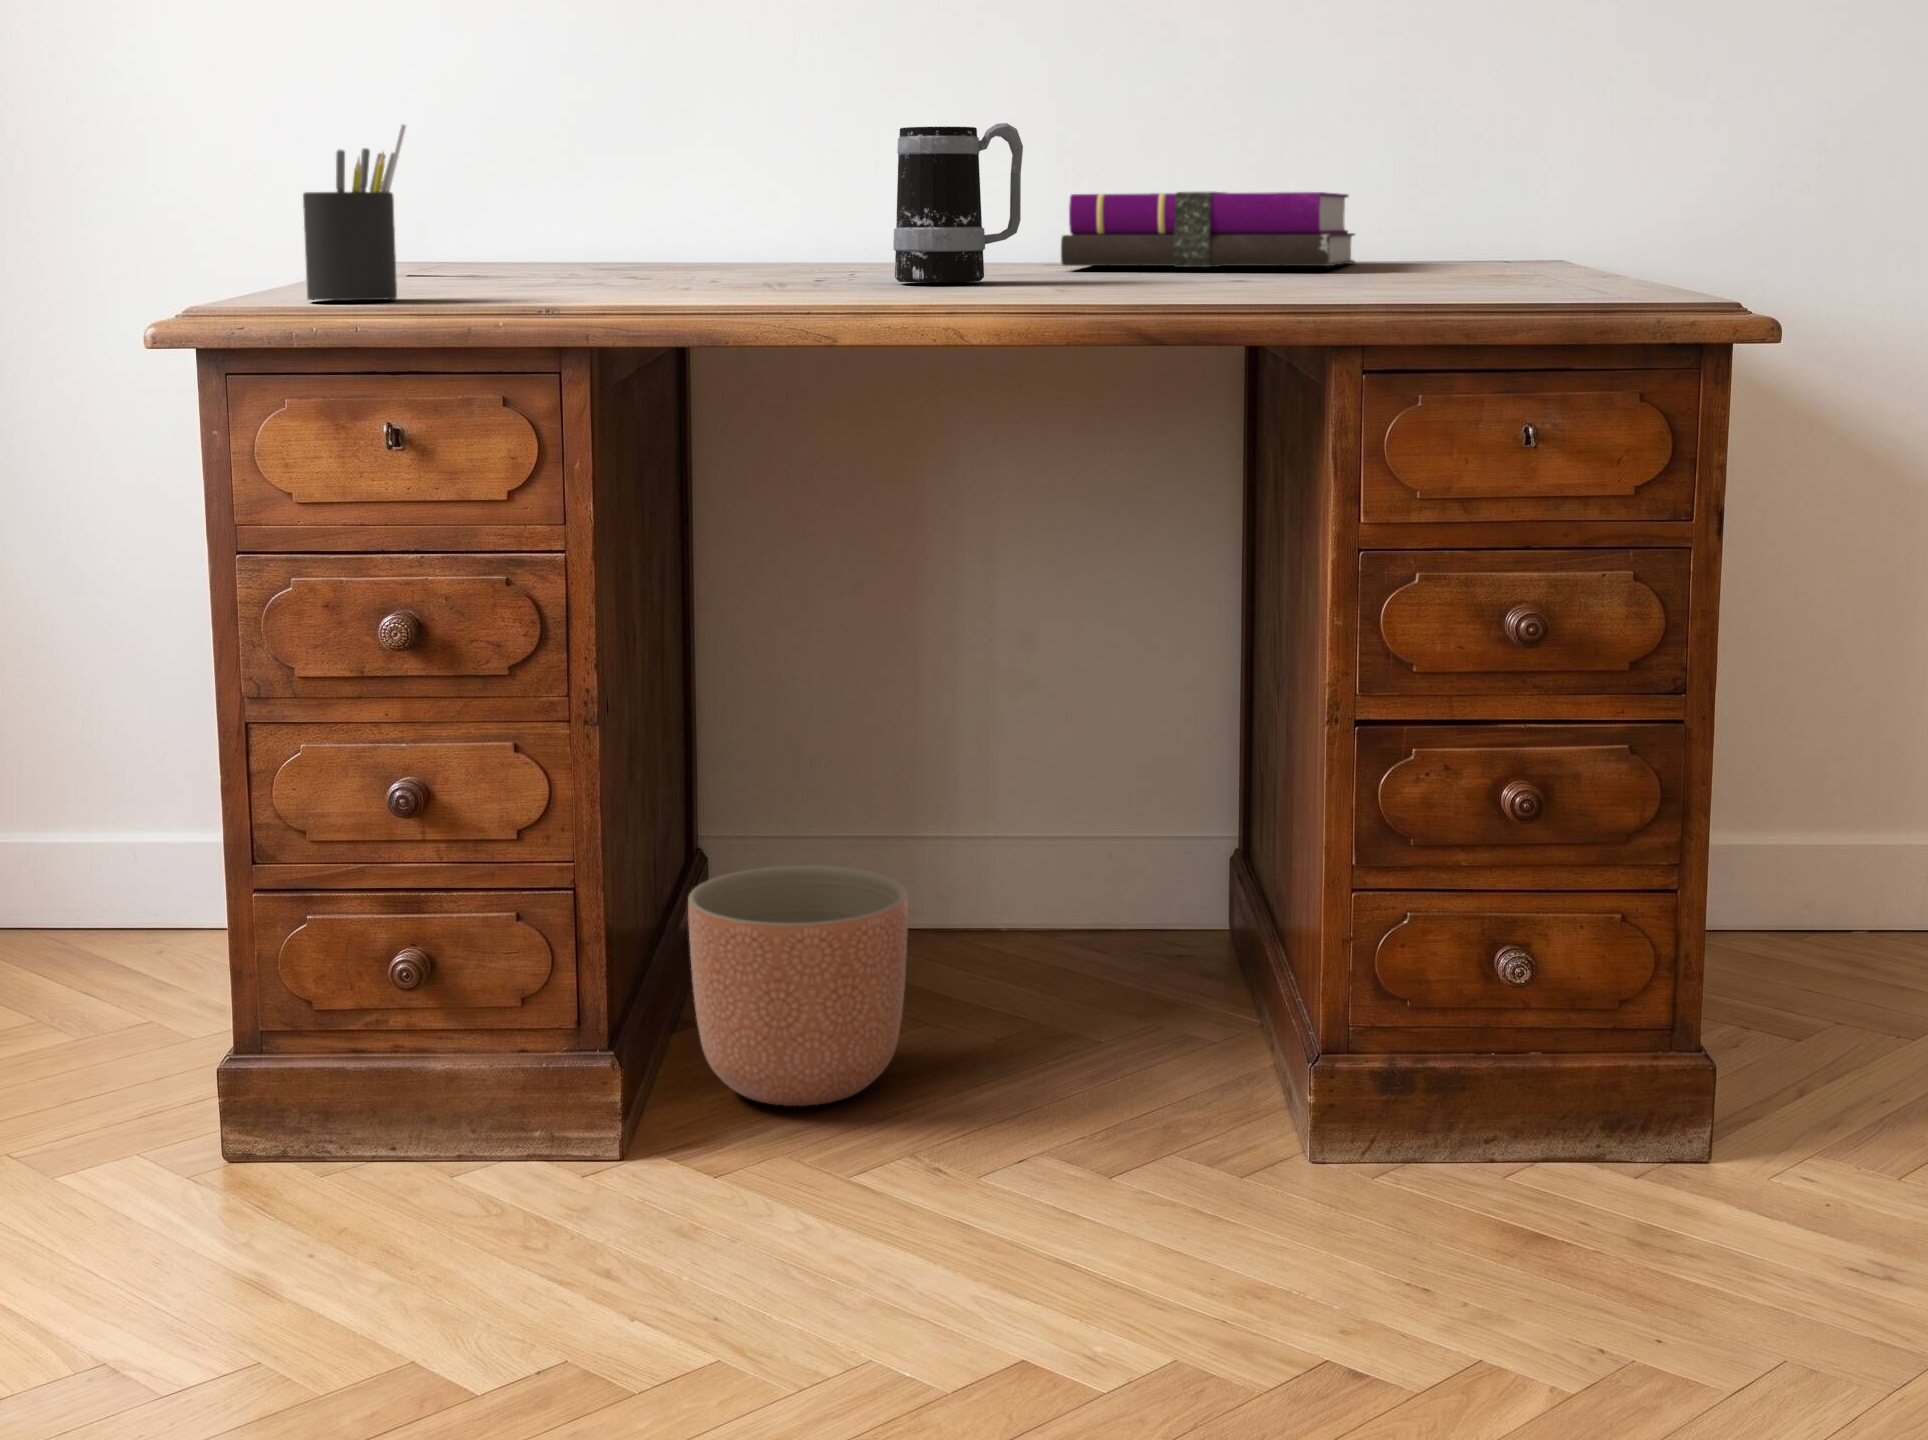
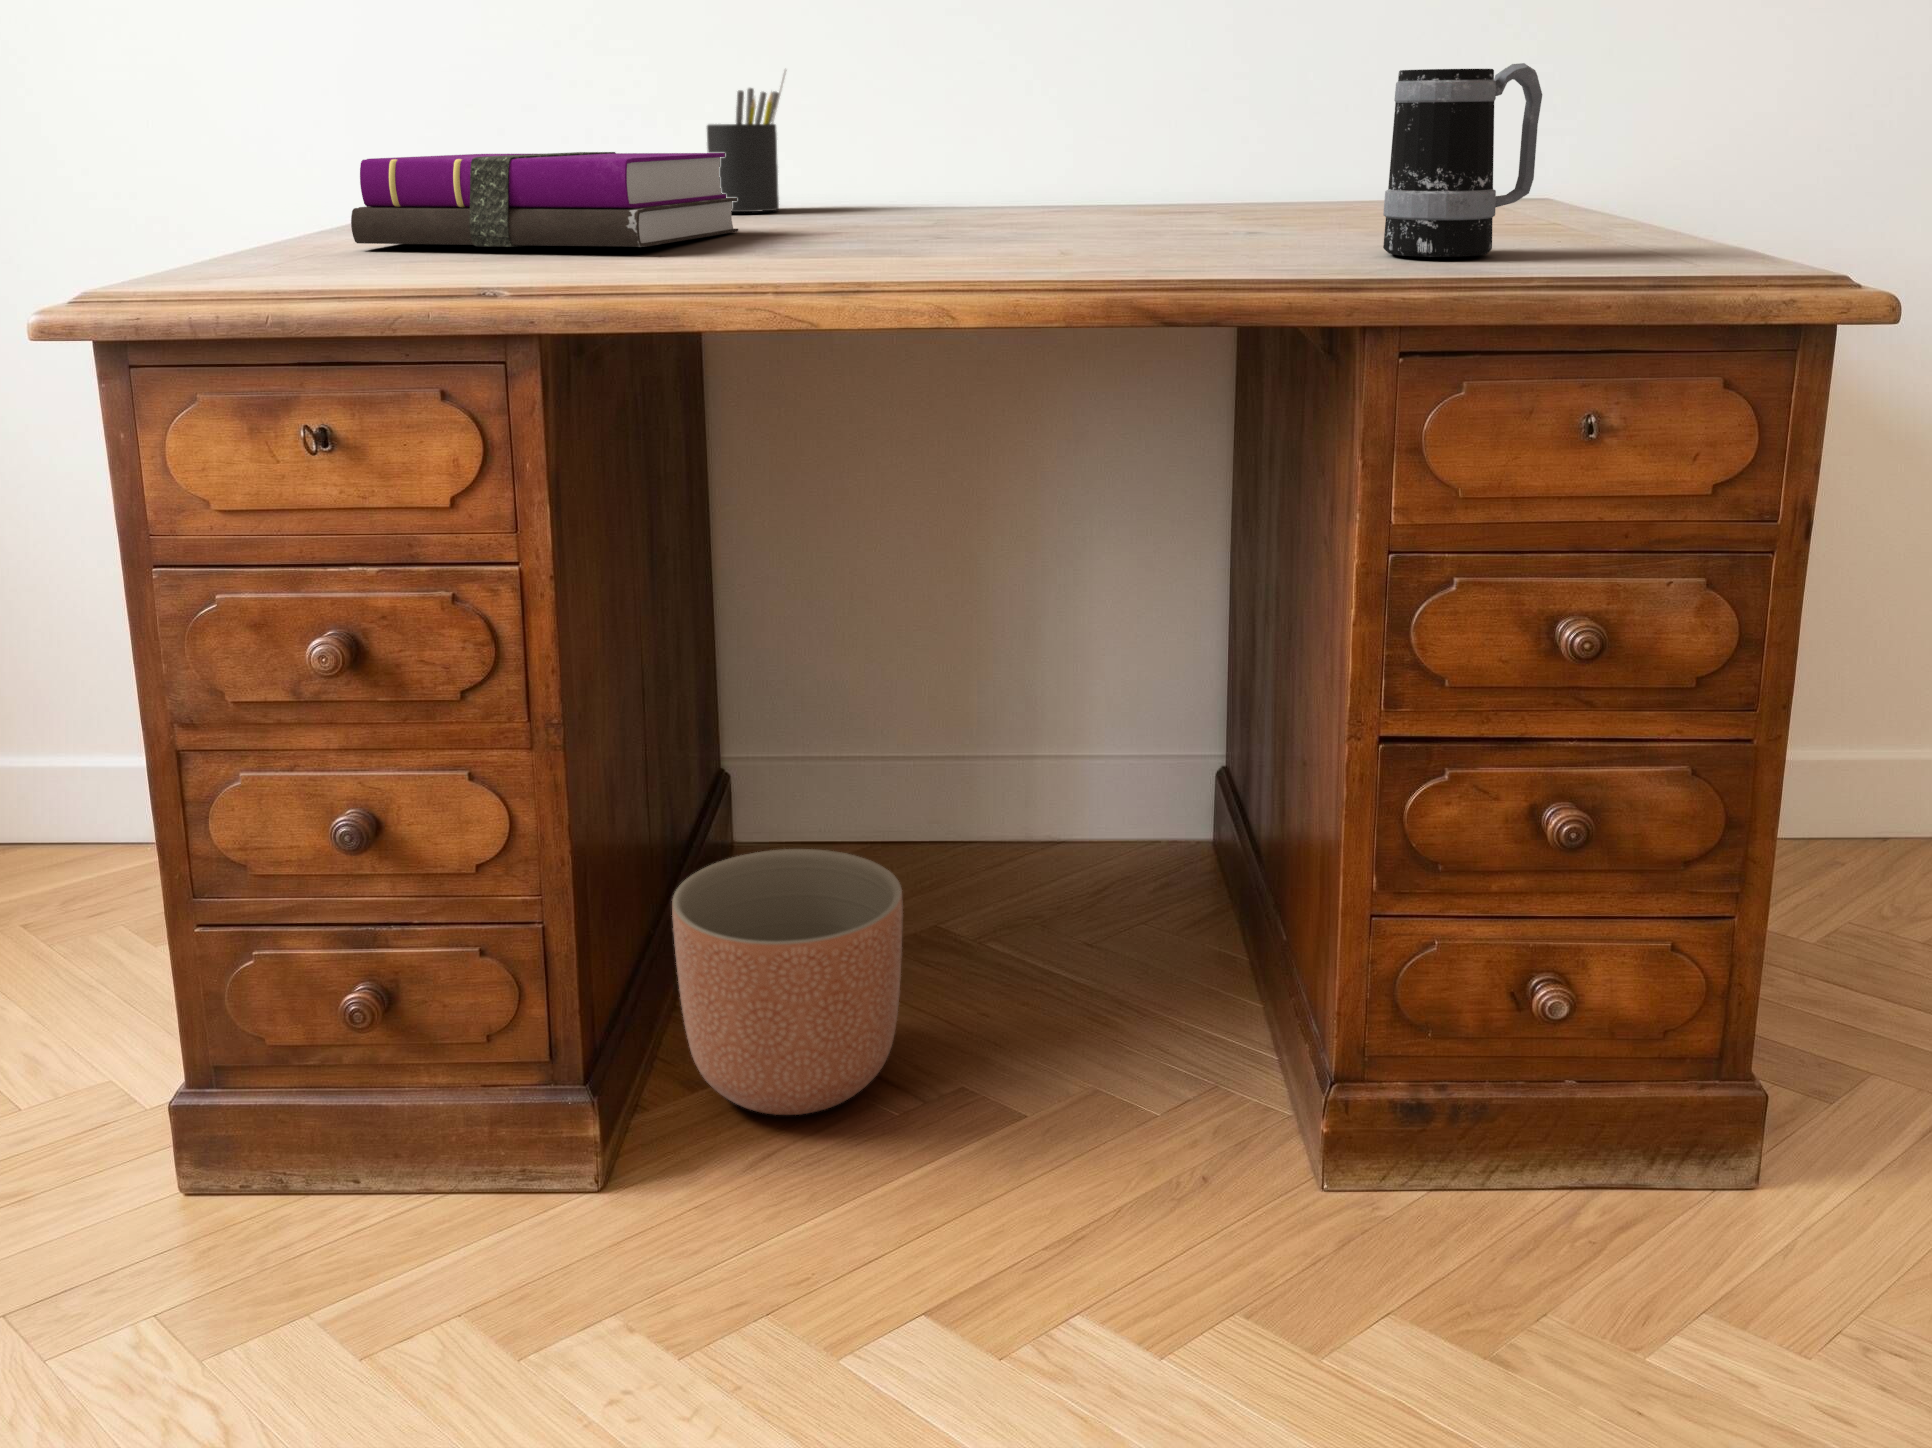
mug: present [893,123,1023,283] -> present [1383,63,1542,257]
pen holder: present [303,125,406,300] -> present [707,70,786,212]
notebook: present [1061,192,1355,267] -> present [351,152,738,247]

